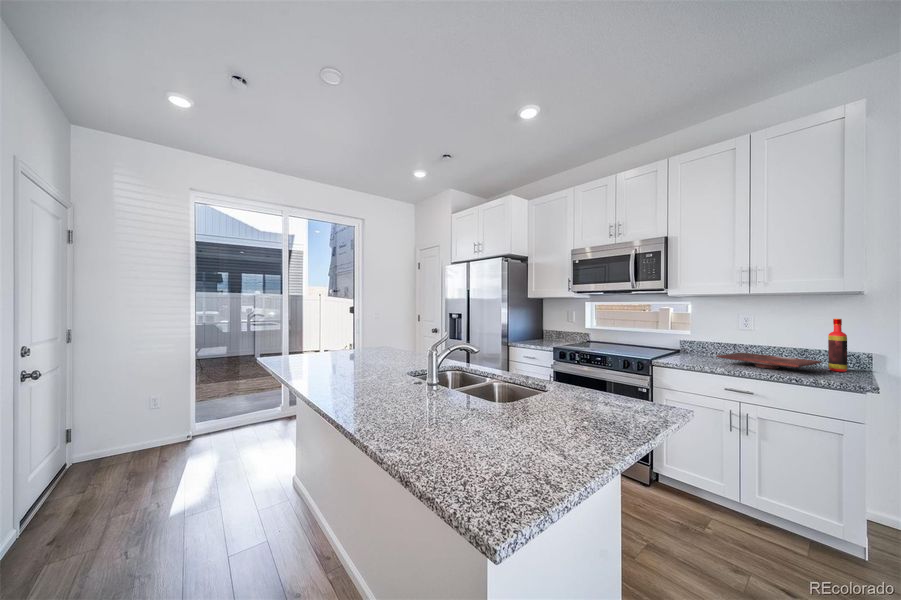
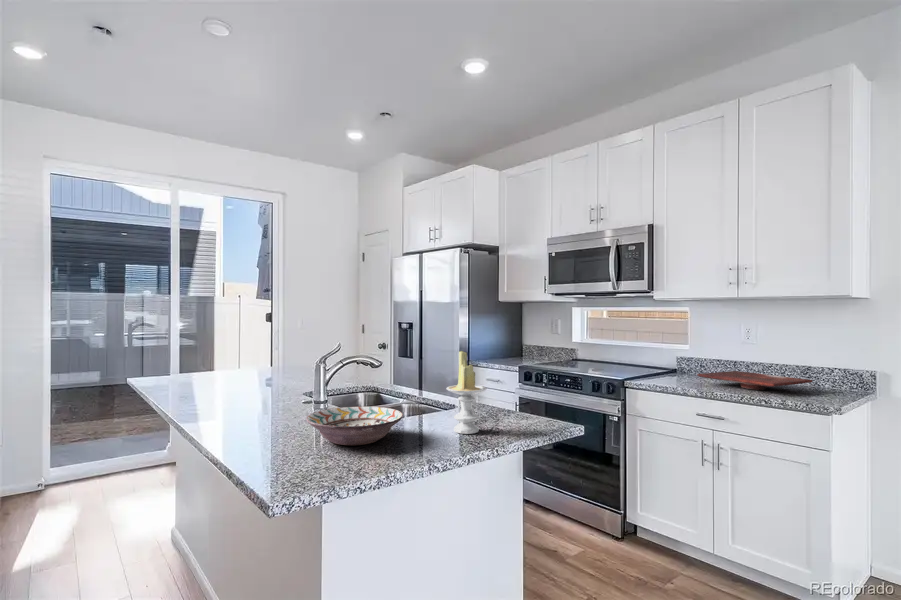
bottle: present [828,319,847,372] -> none [824,328,843,393]
candle: none [570,341,609,418] -> present [446,351,487,434]
decorative bowl: none [453,392,544,433] -> present [306,406,403,445]

